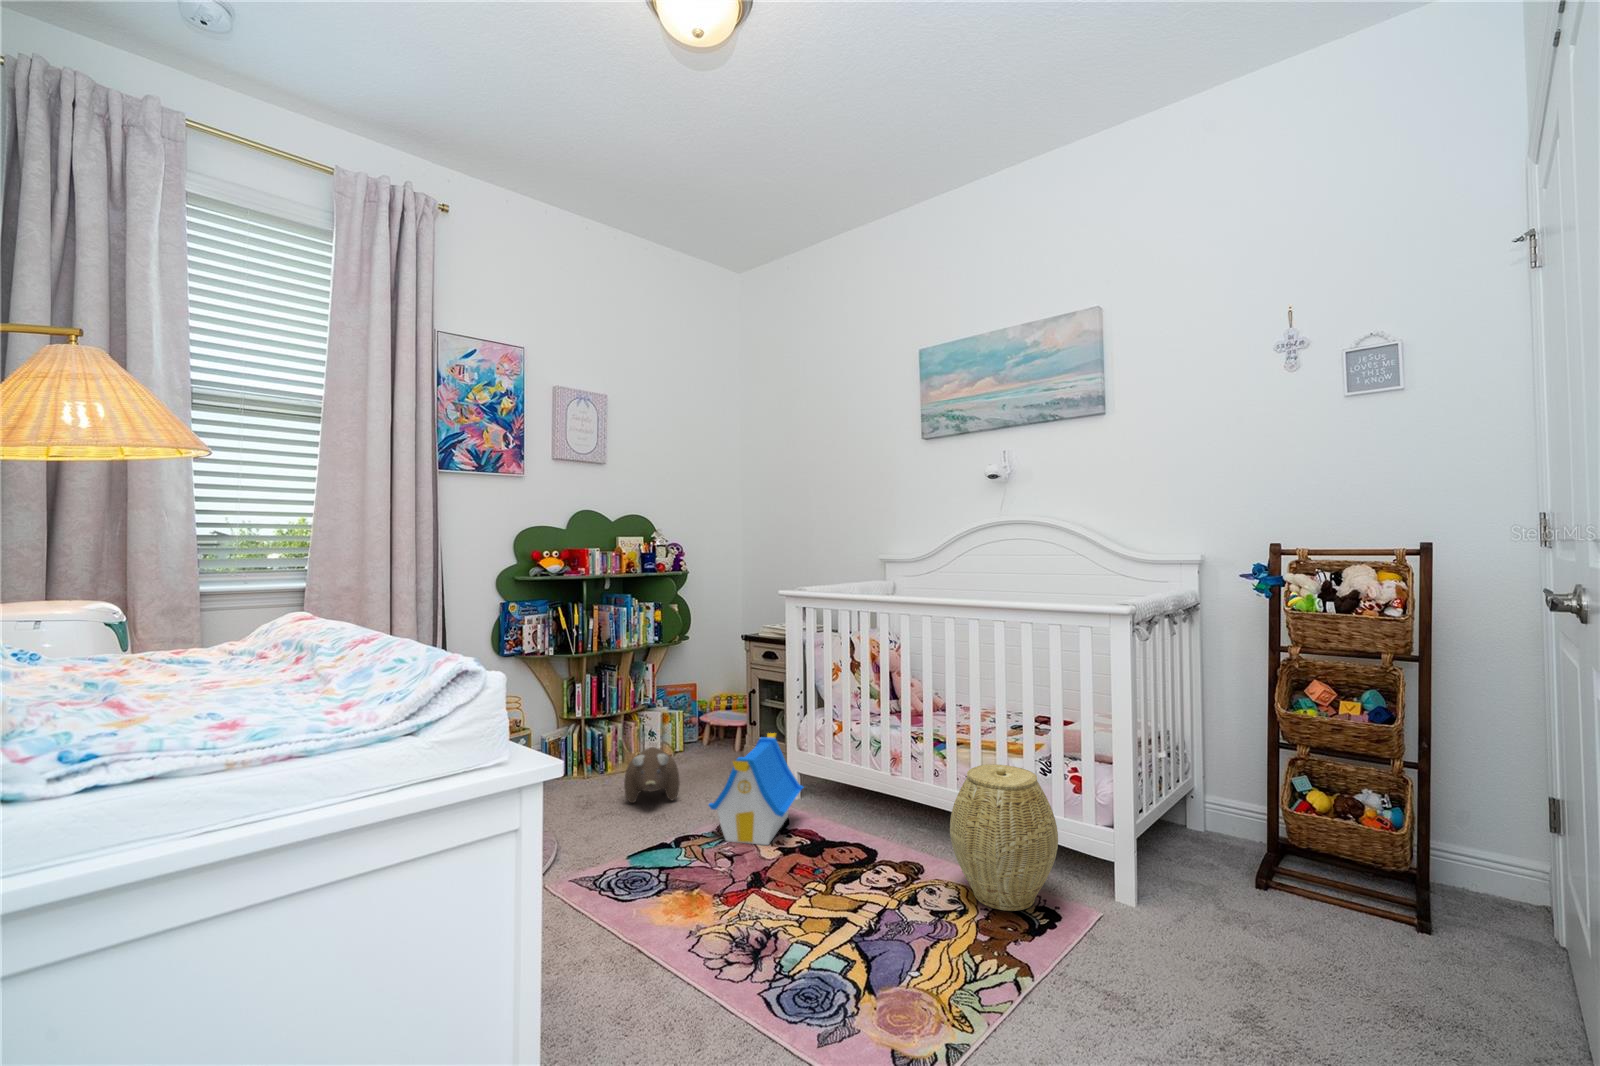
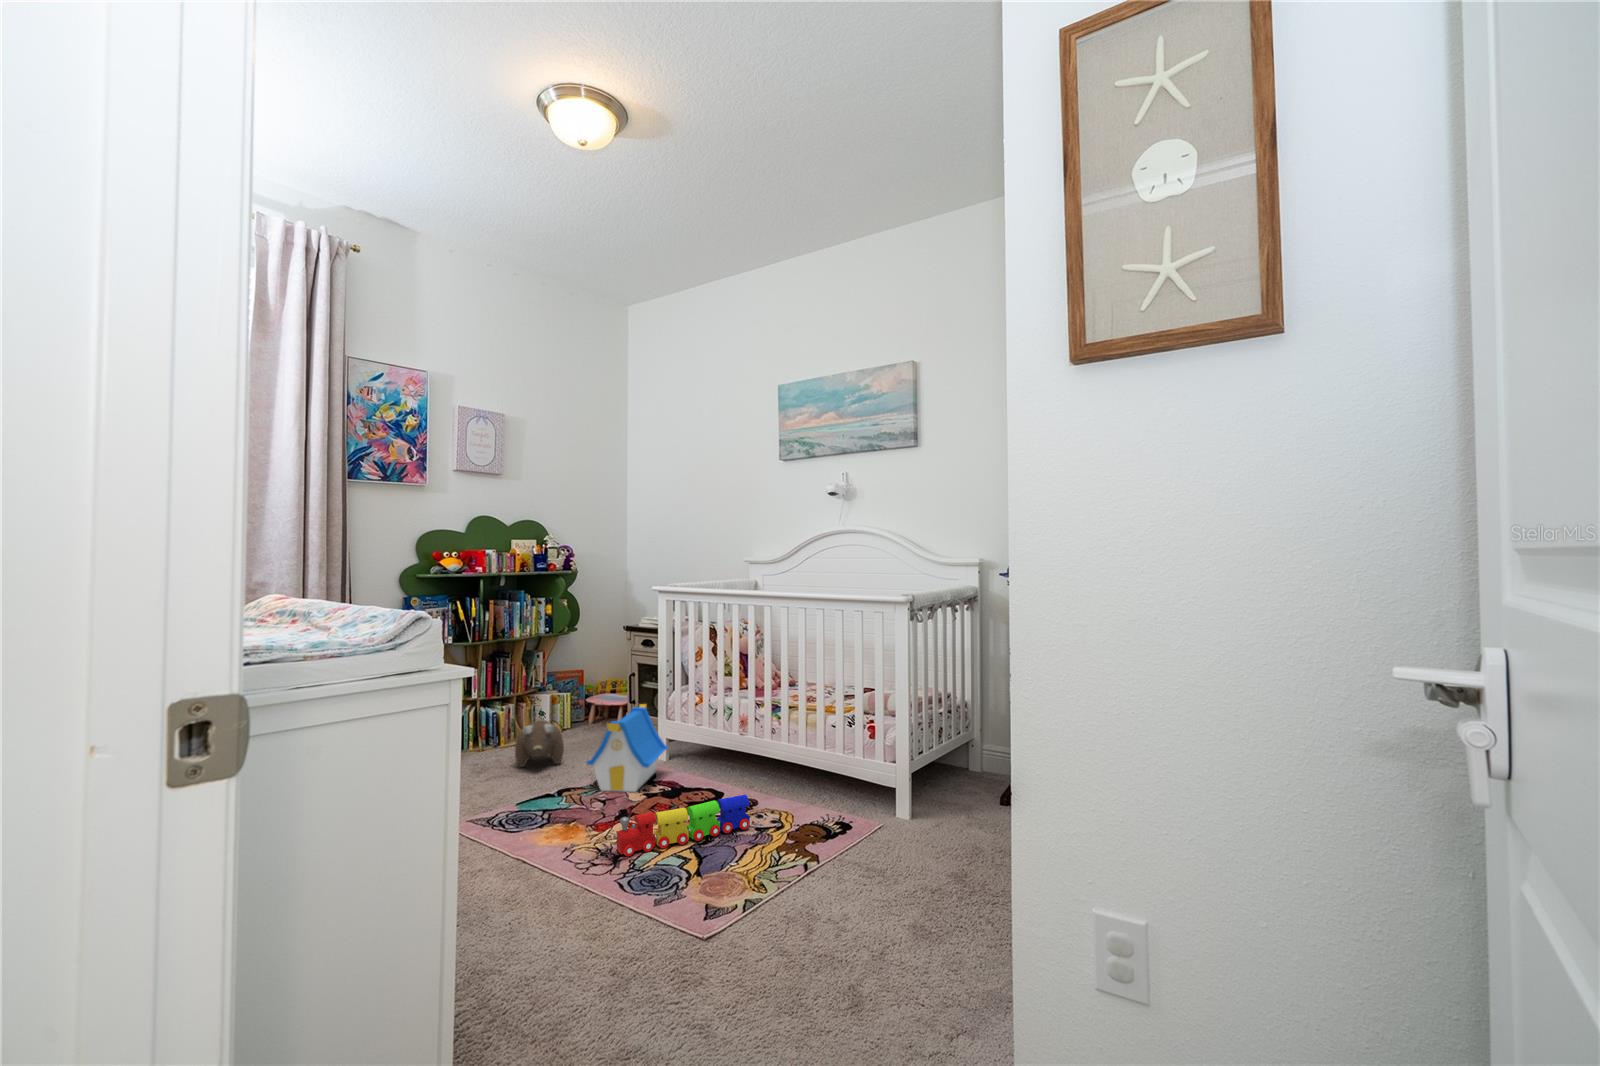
woven basket: present [950,764,1058,911] -> none [775,718,854,825]
toy train: none [755,866,922,949] -> present [617,795,750,856]

